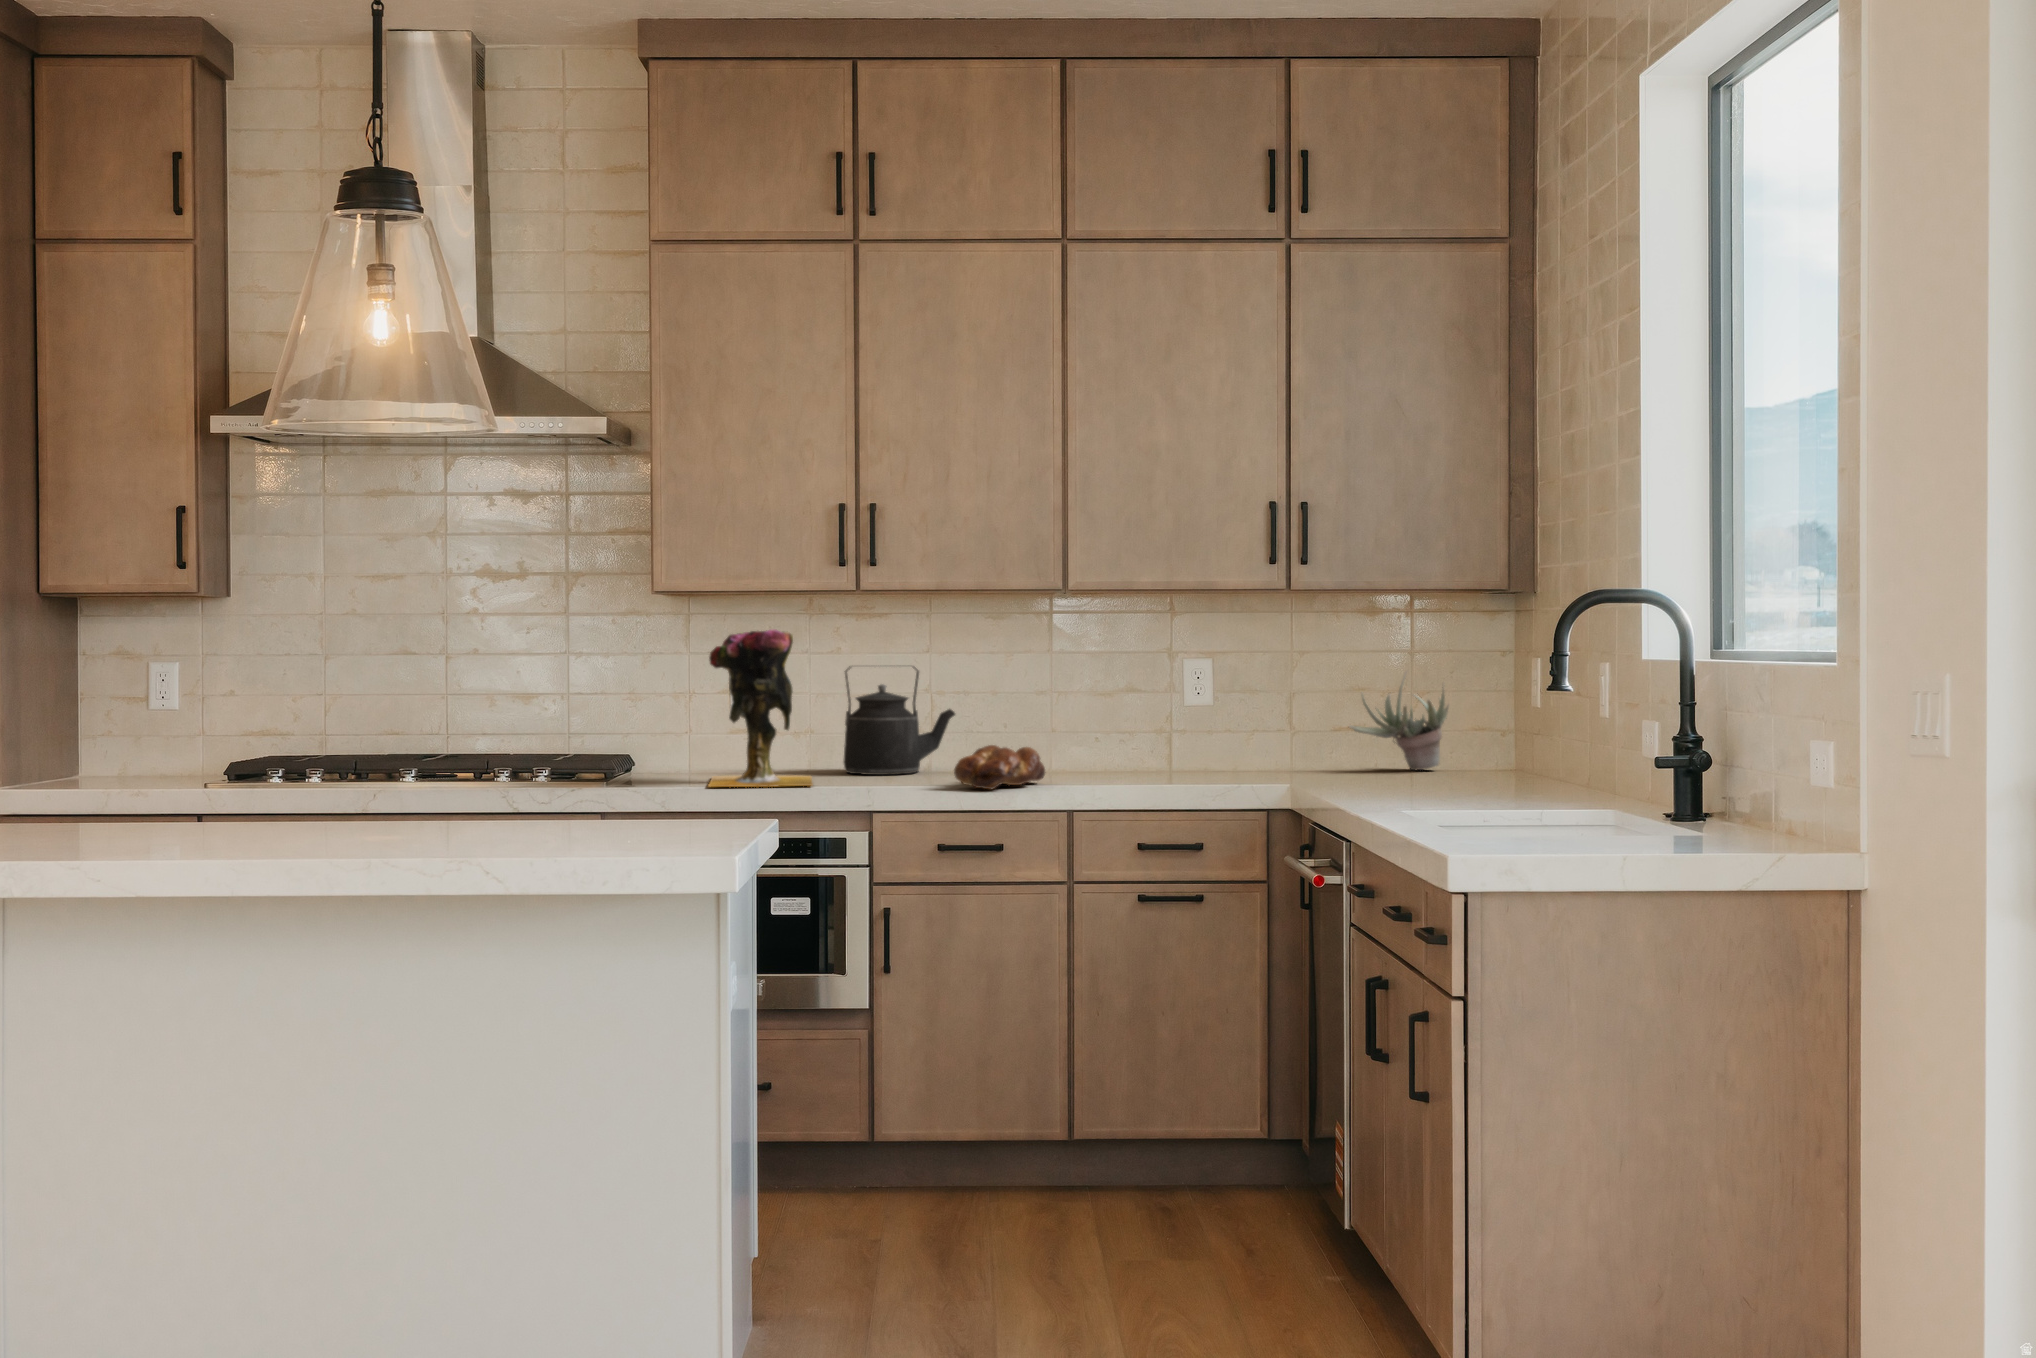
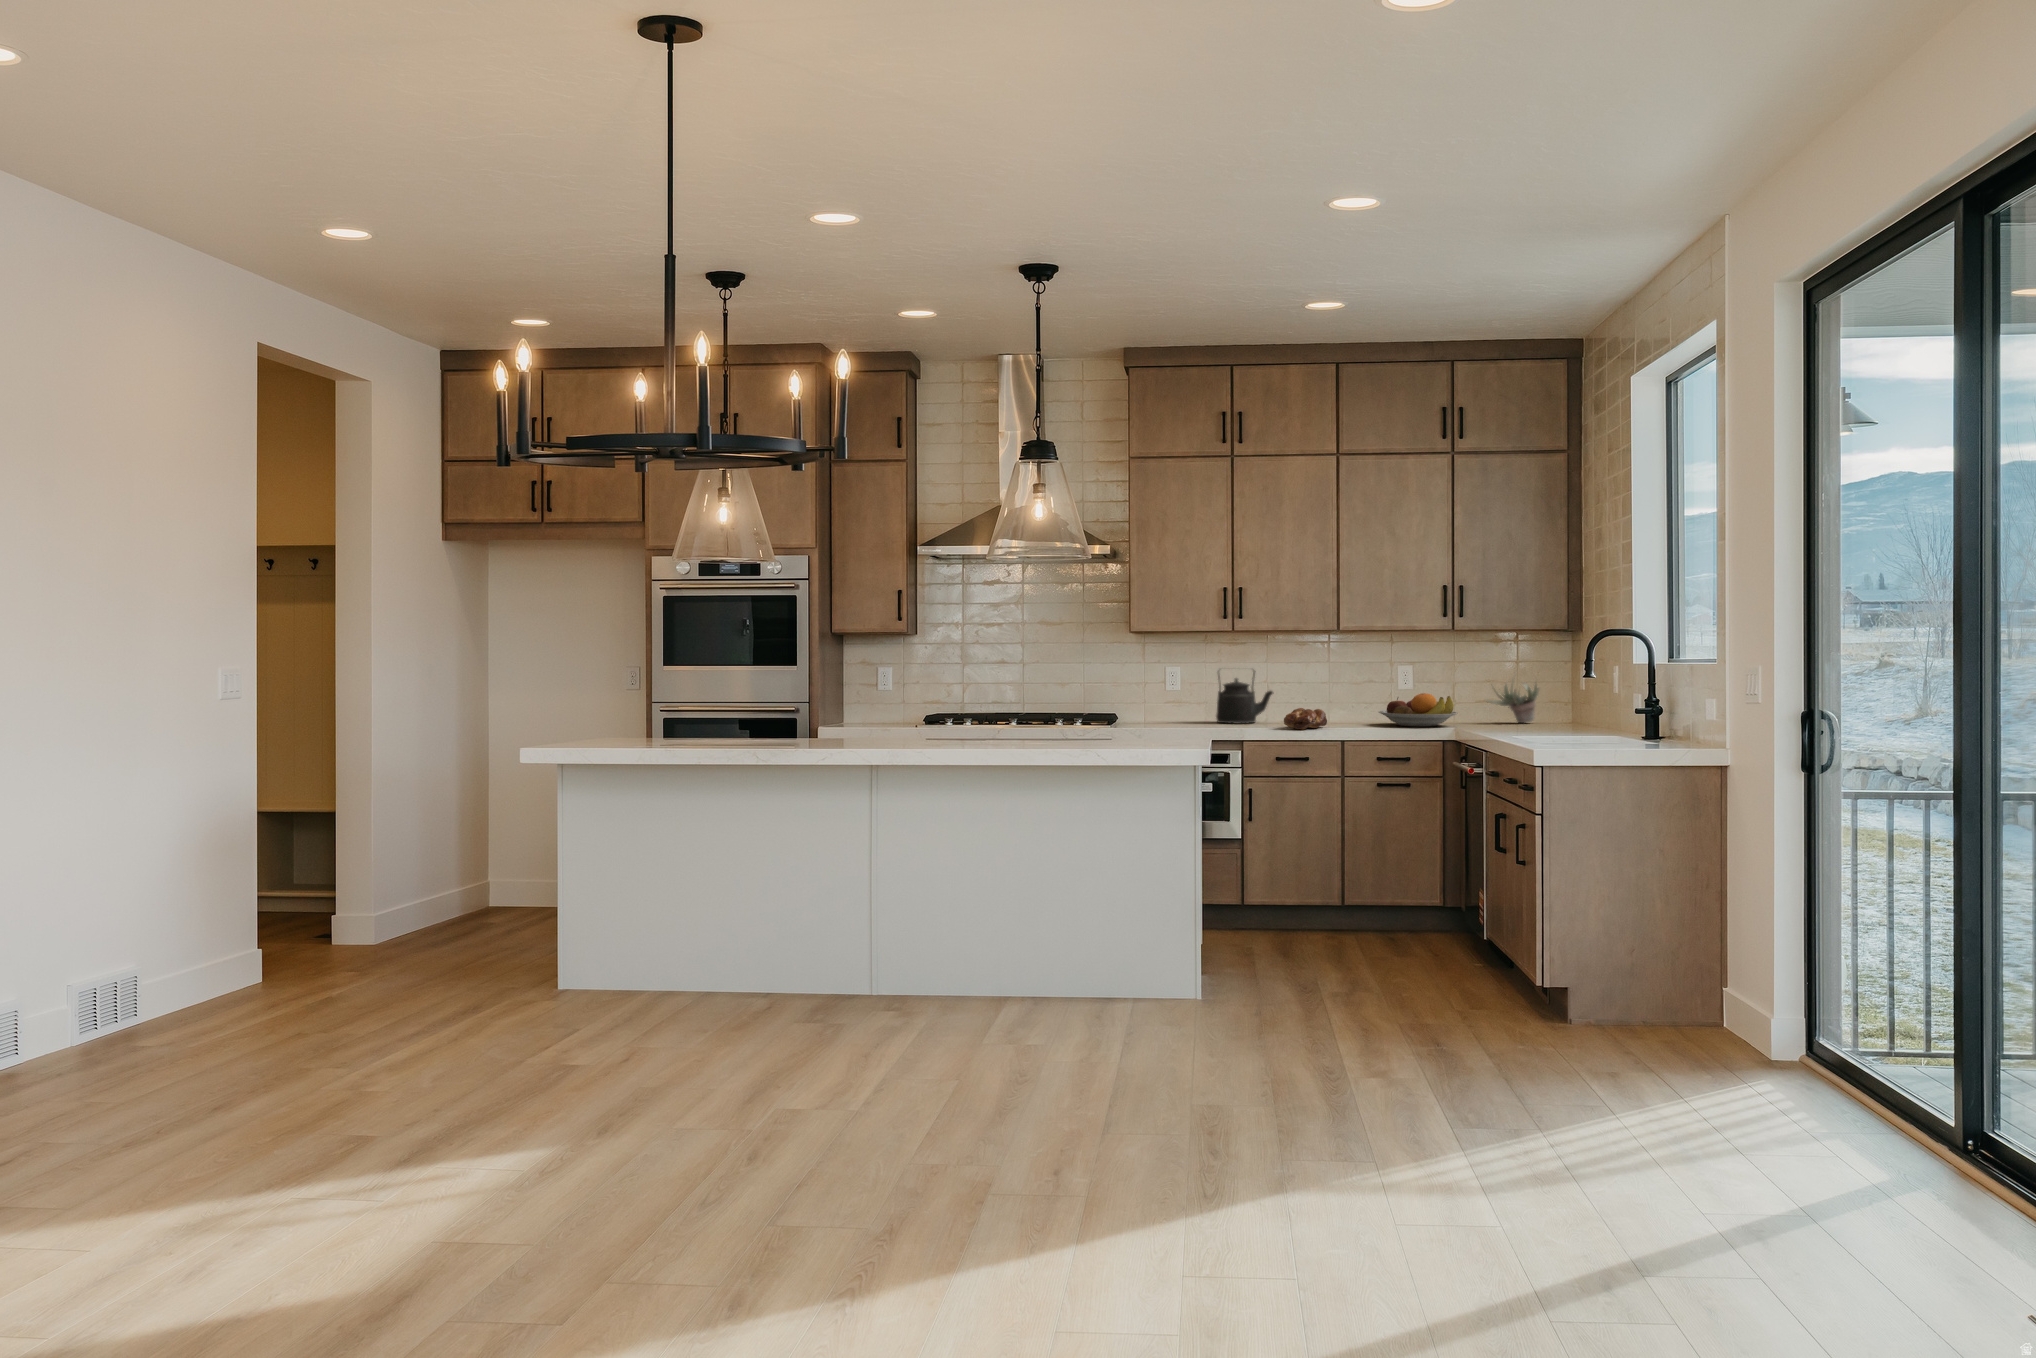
vase: present [709,630,813,787] -> none [1154,651,1212,728]
fruit bowl: none [1149,715,1298,780] -> present [1379,693,1458,727]

